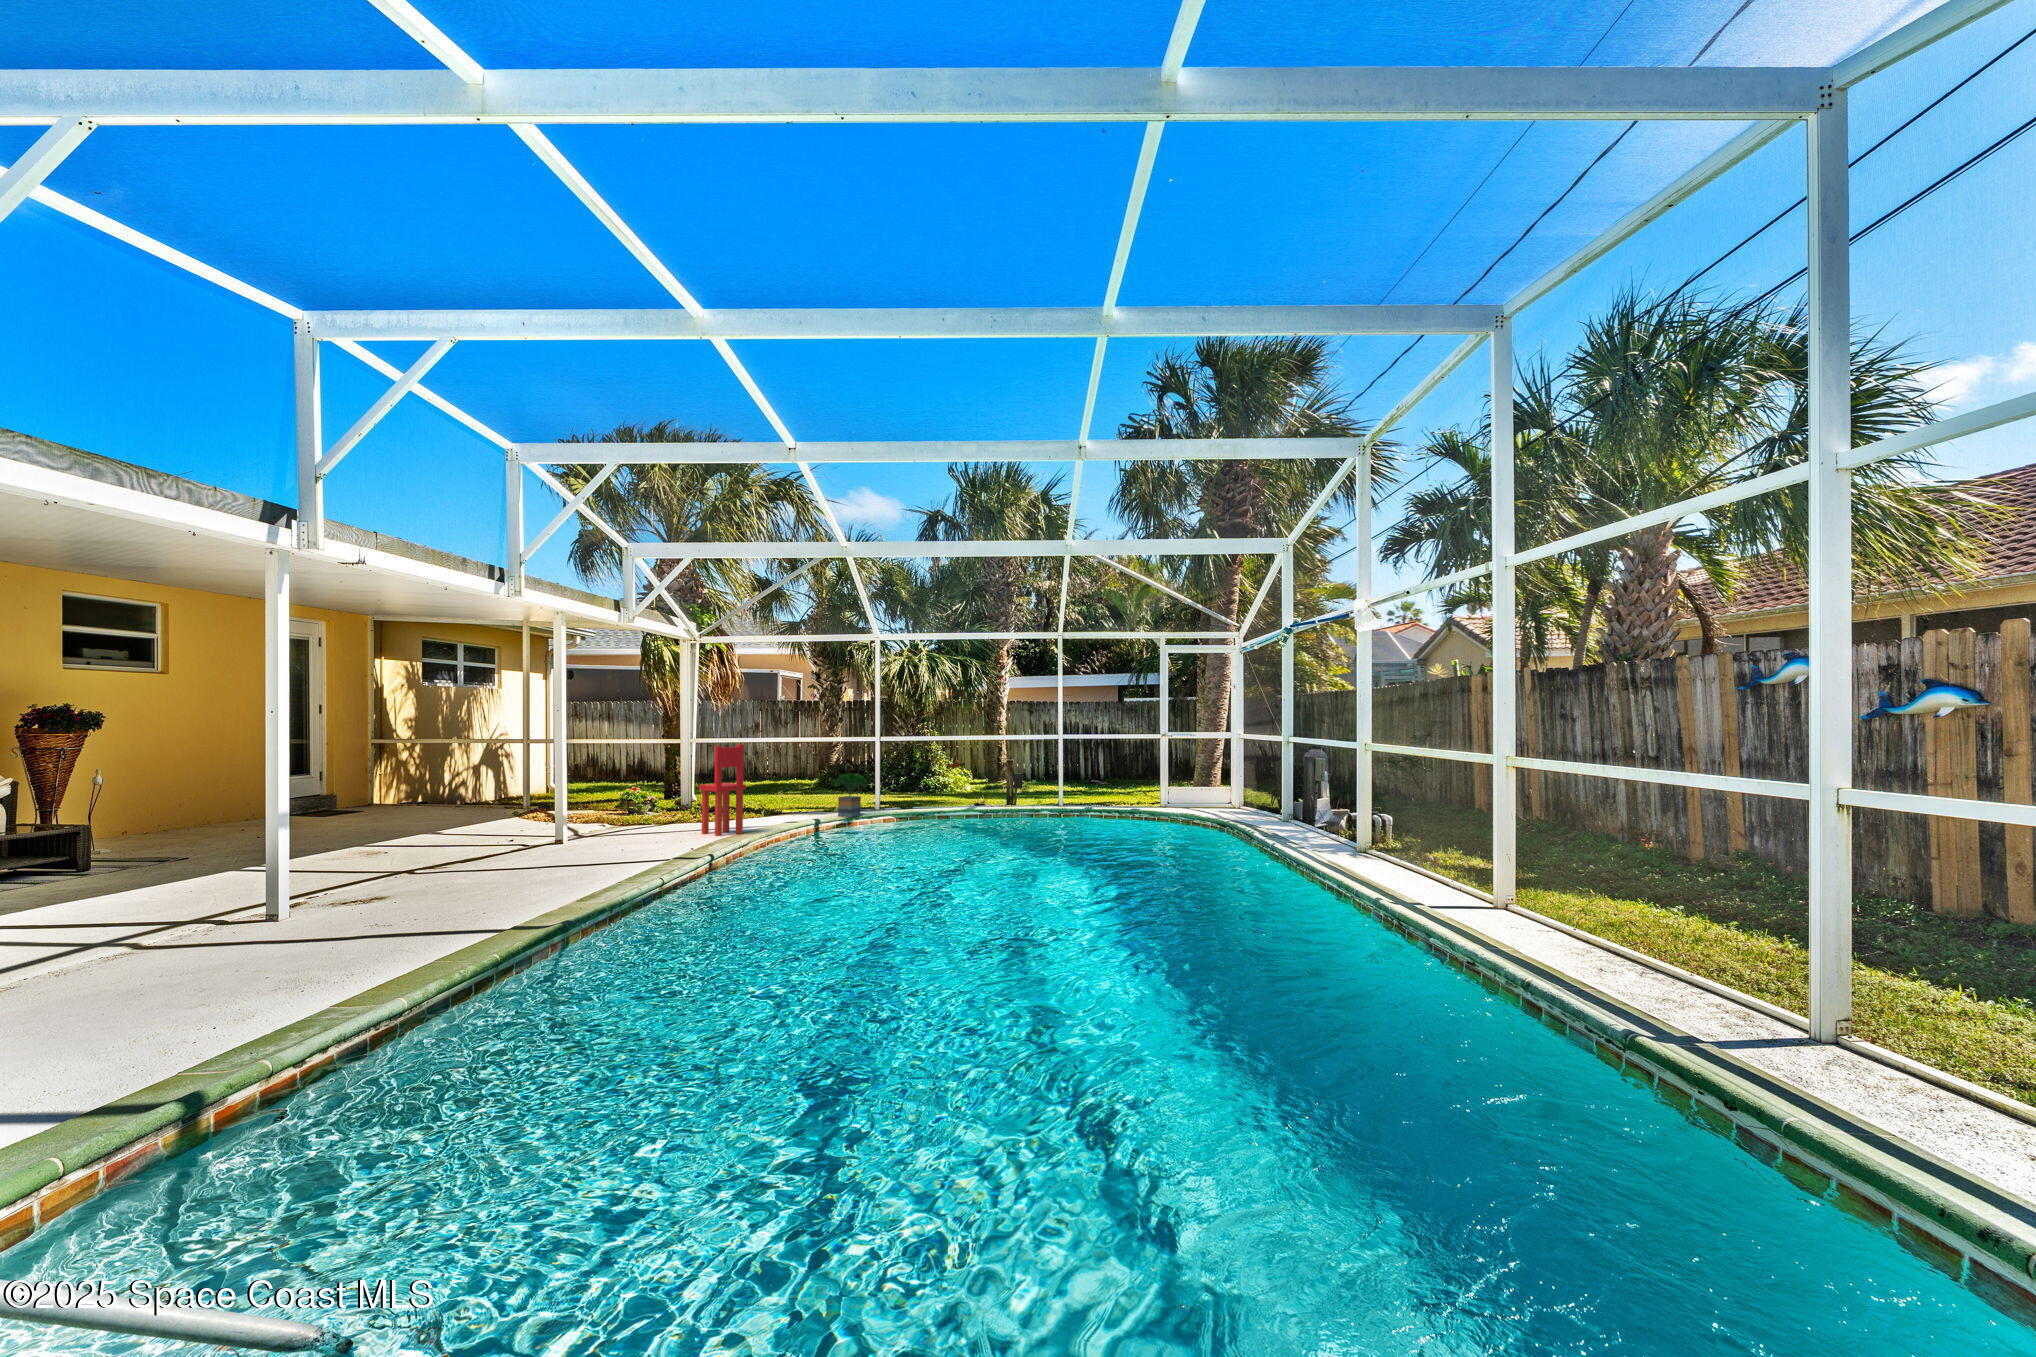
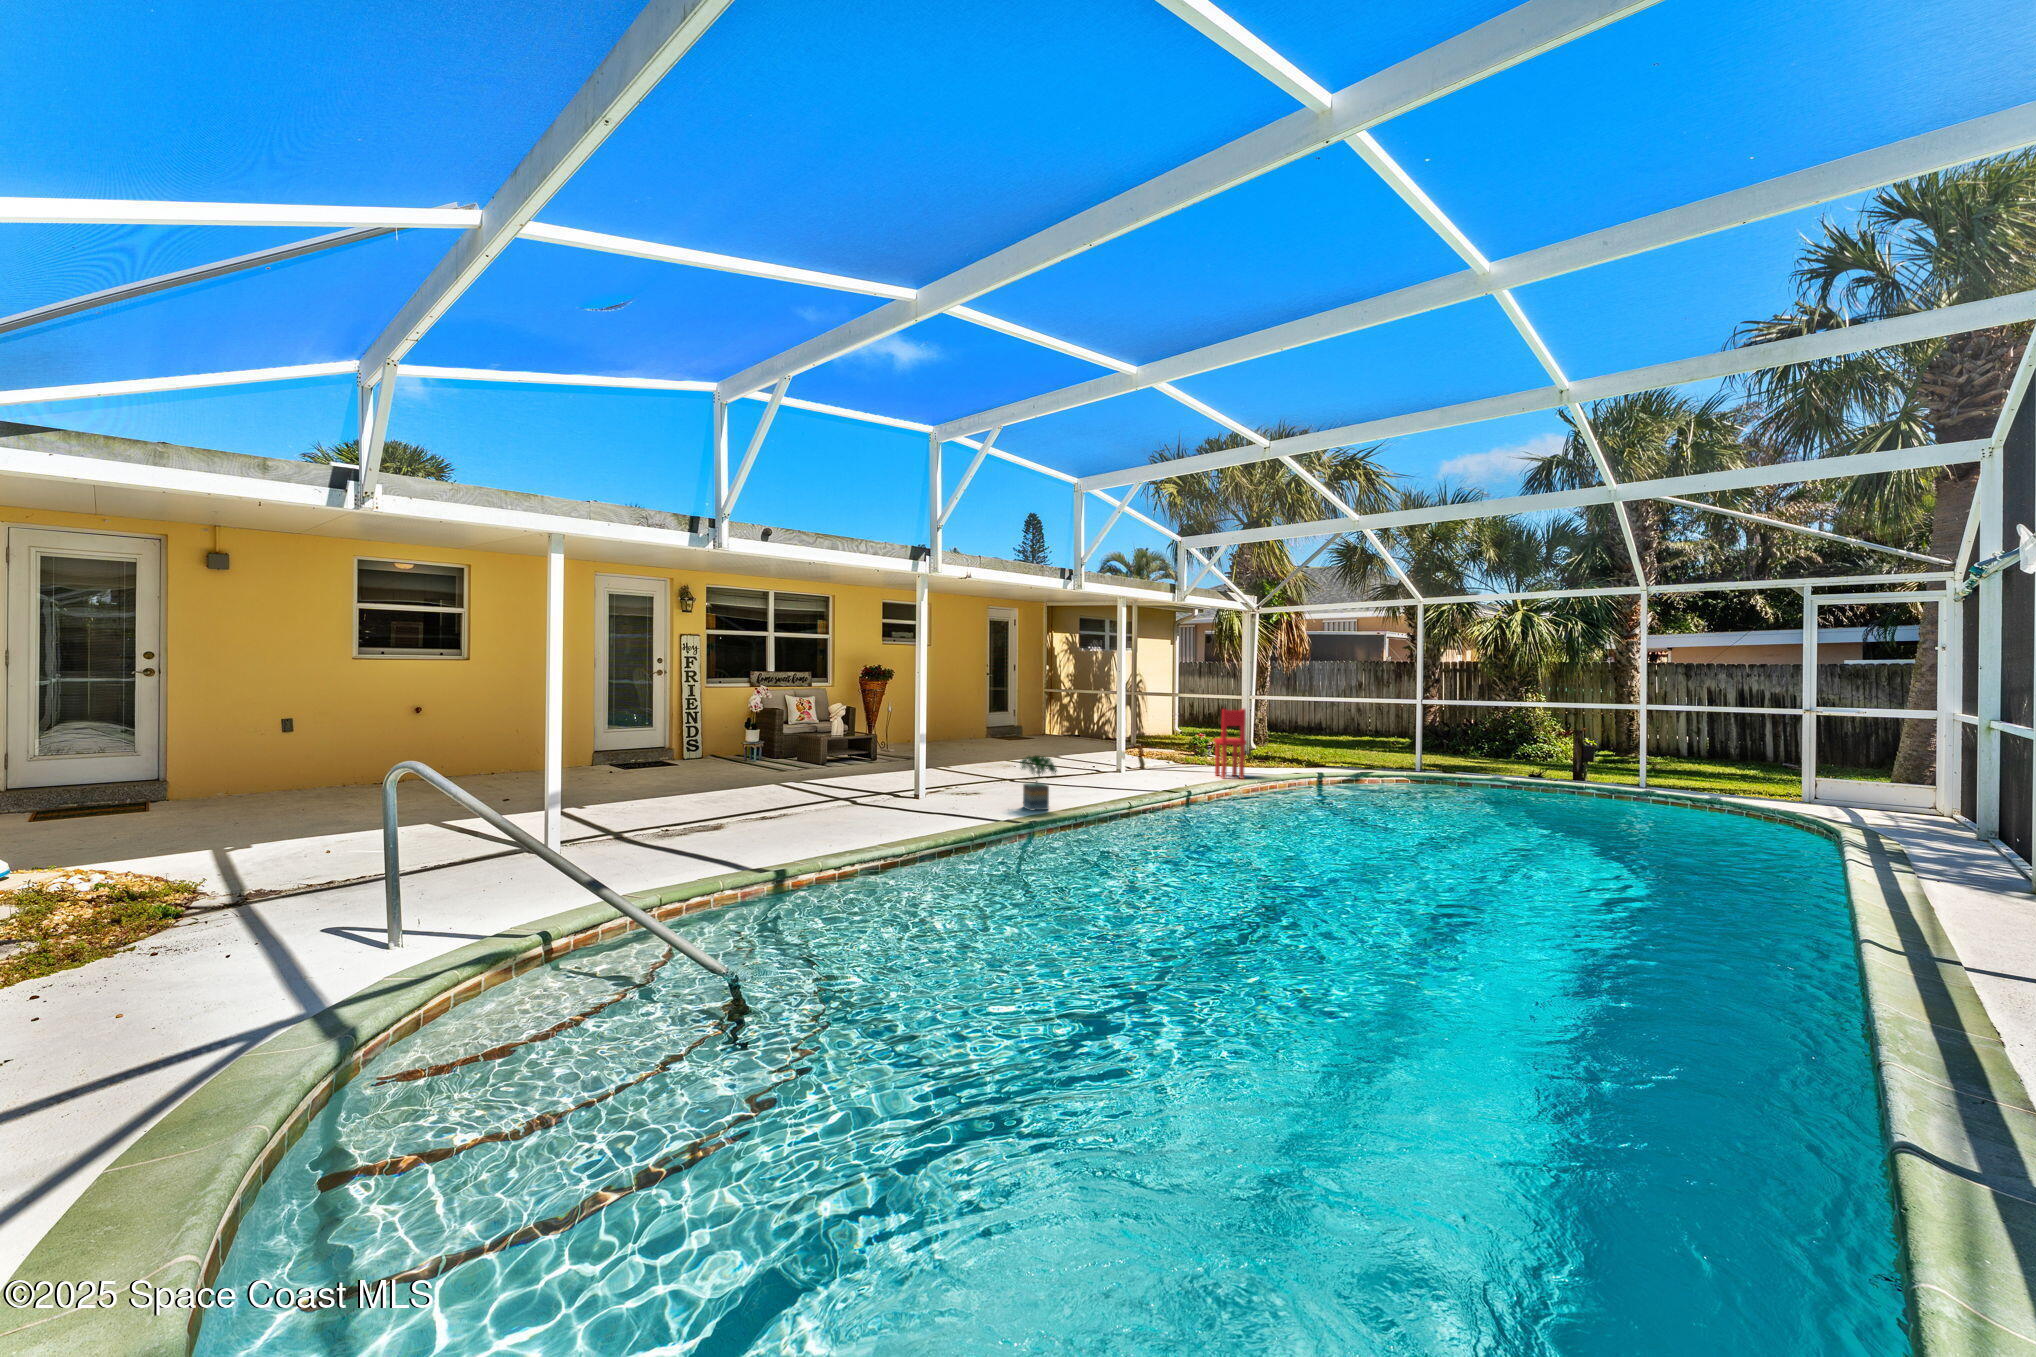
potted tree: present [835,773,867,817] -> present [1020,755,1057,810]

